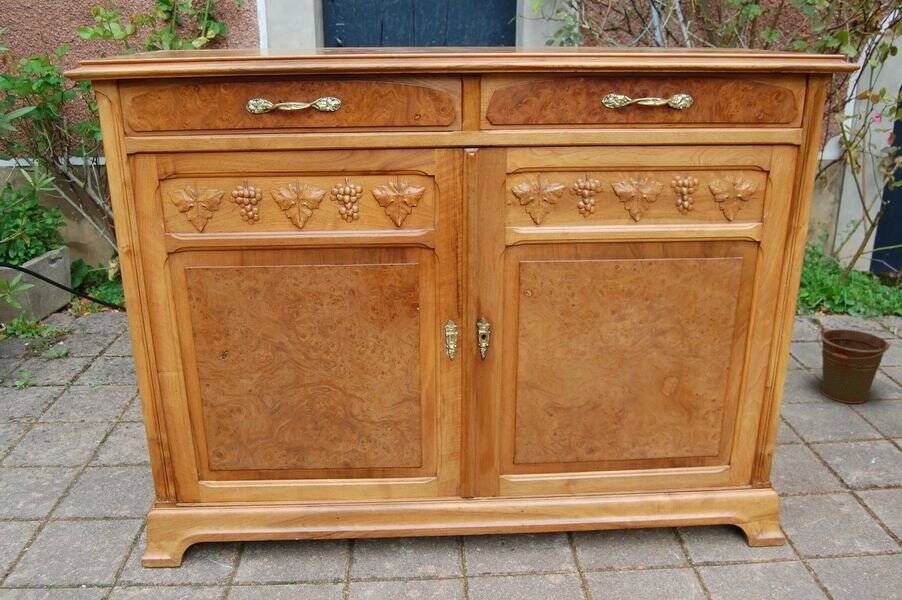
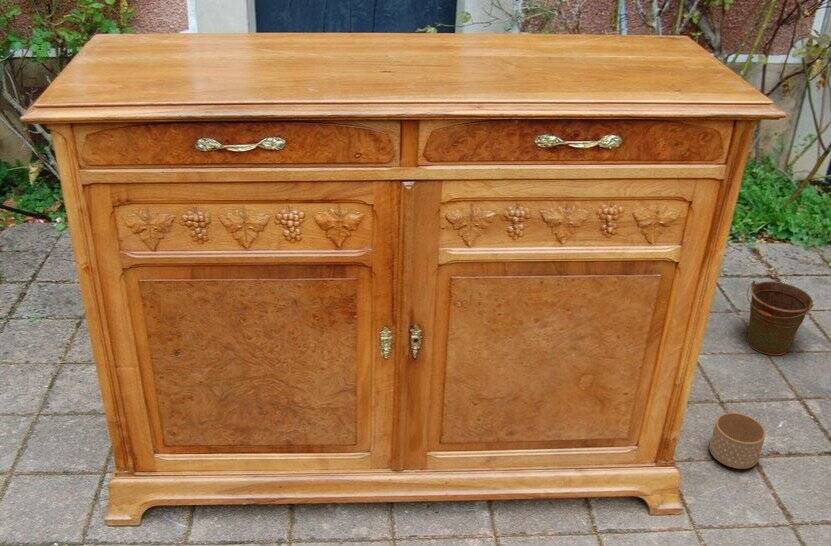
planter: none [803,444,866,502] -> present [709,412,766,469]

